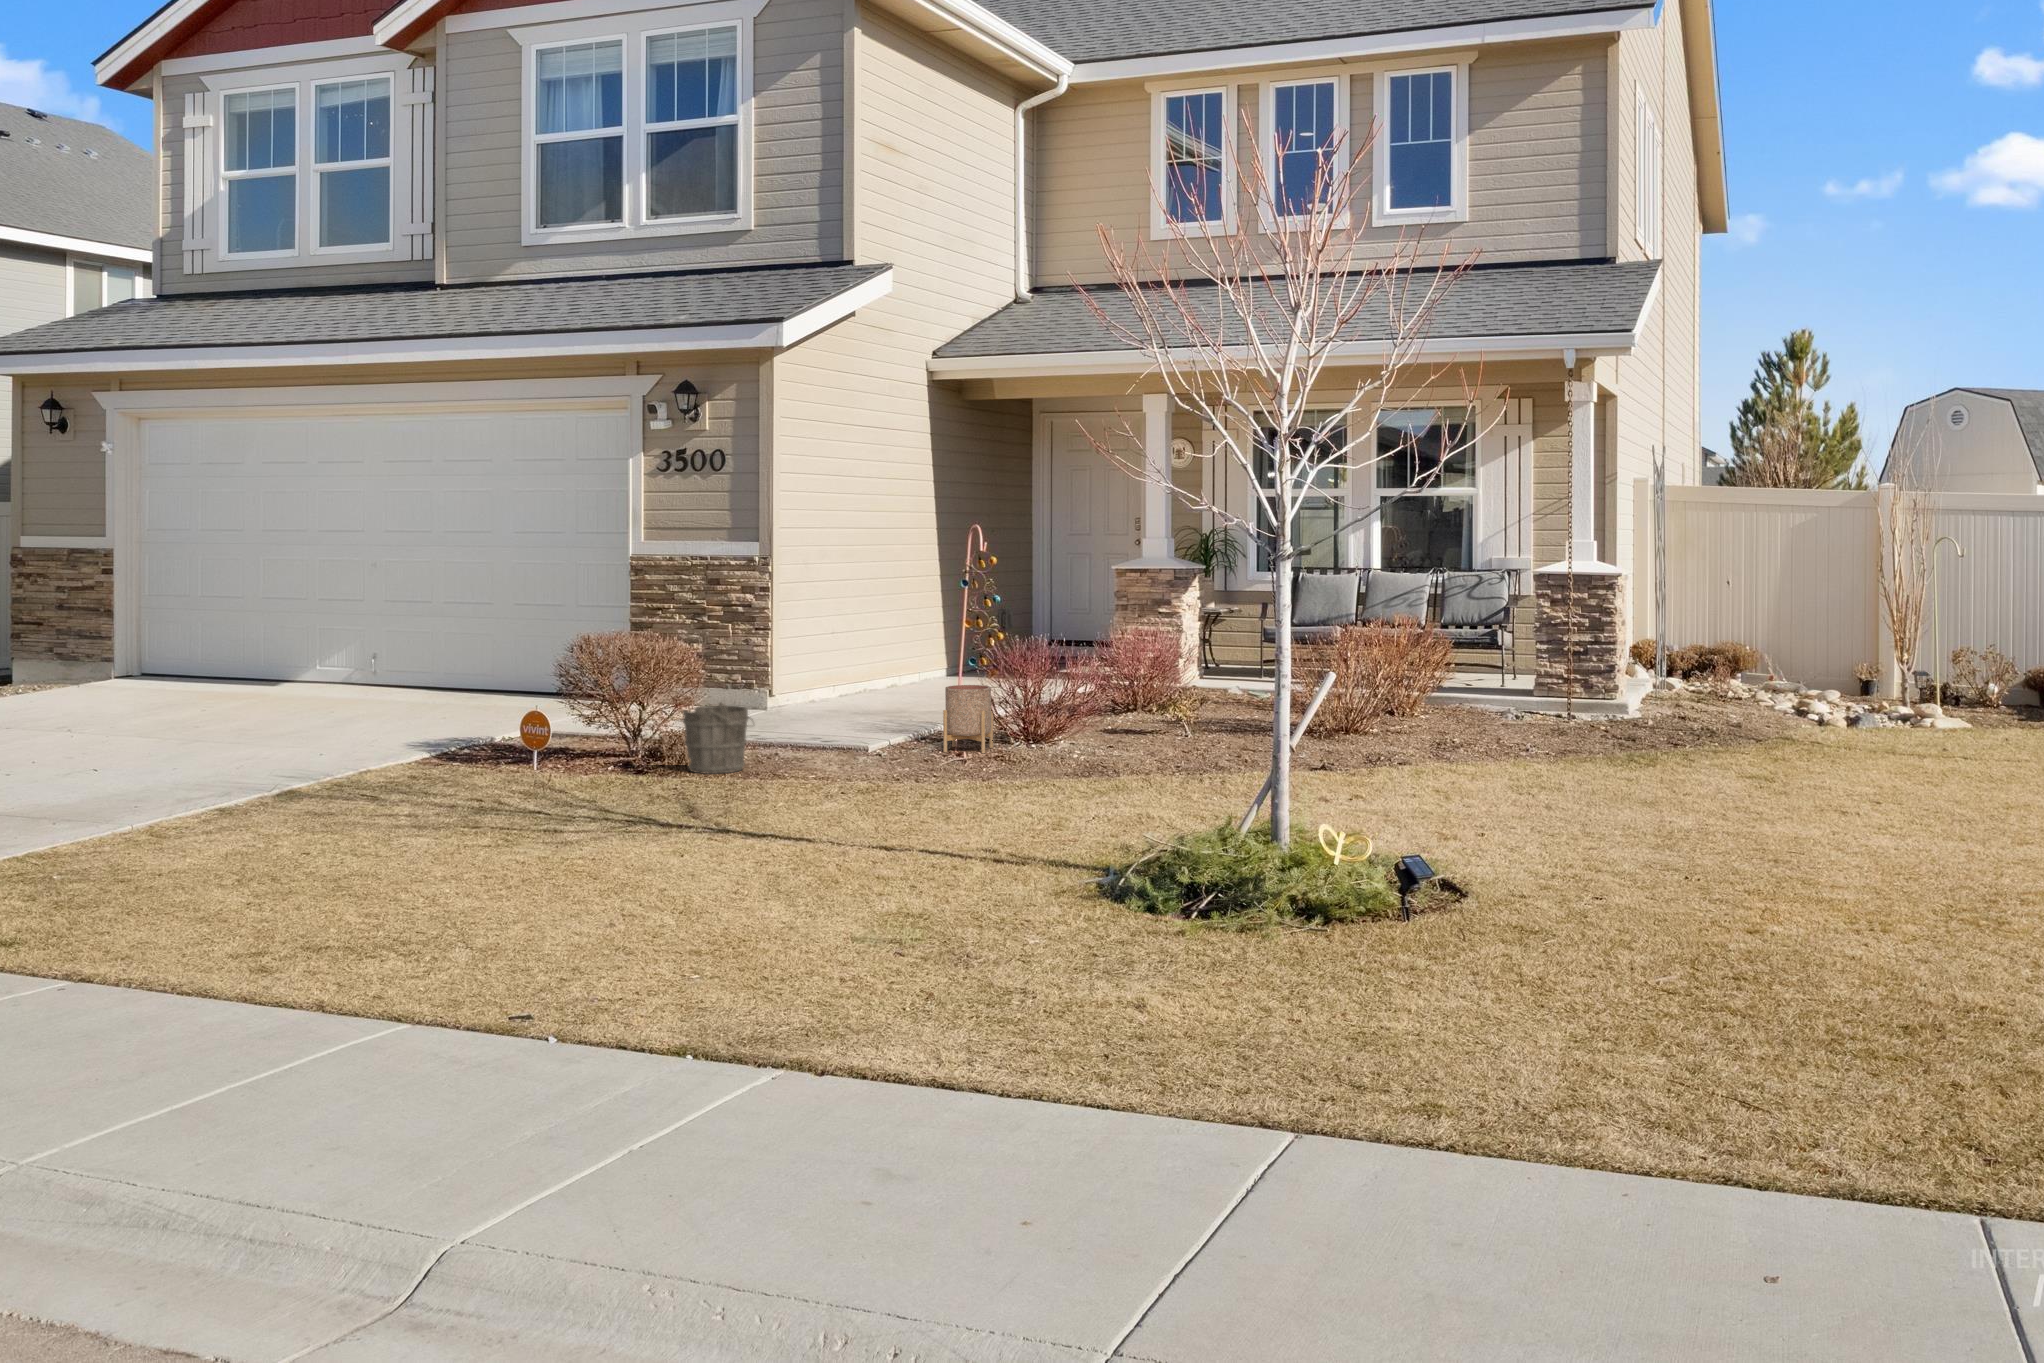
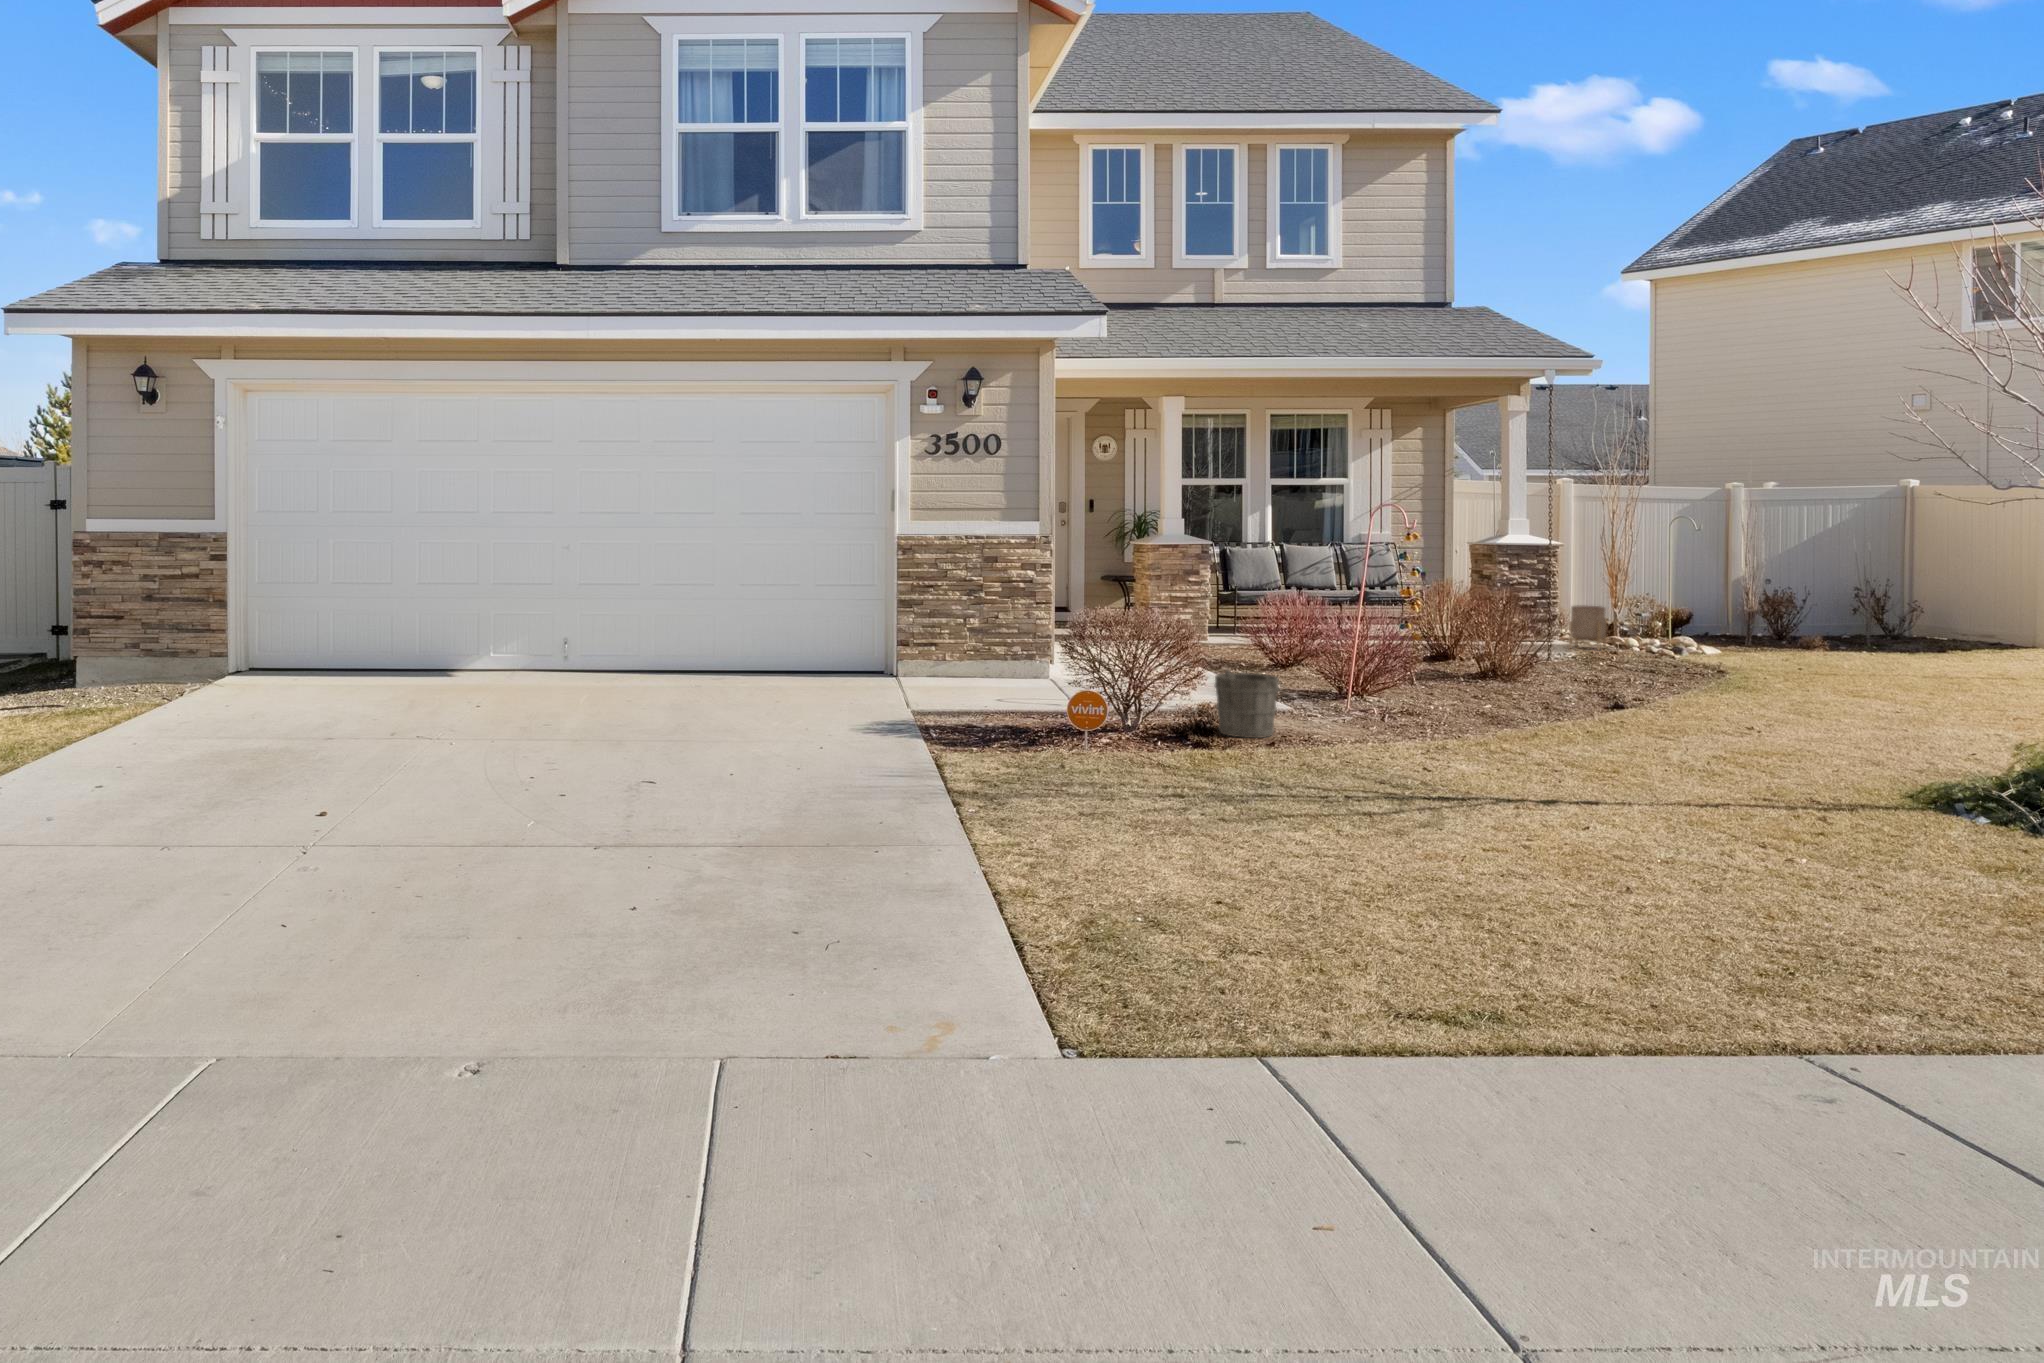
planter: present [943,685,993,753] -> present [1569,605,1606,650]

